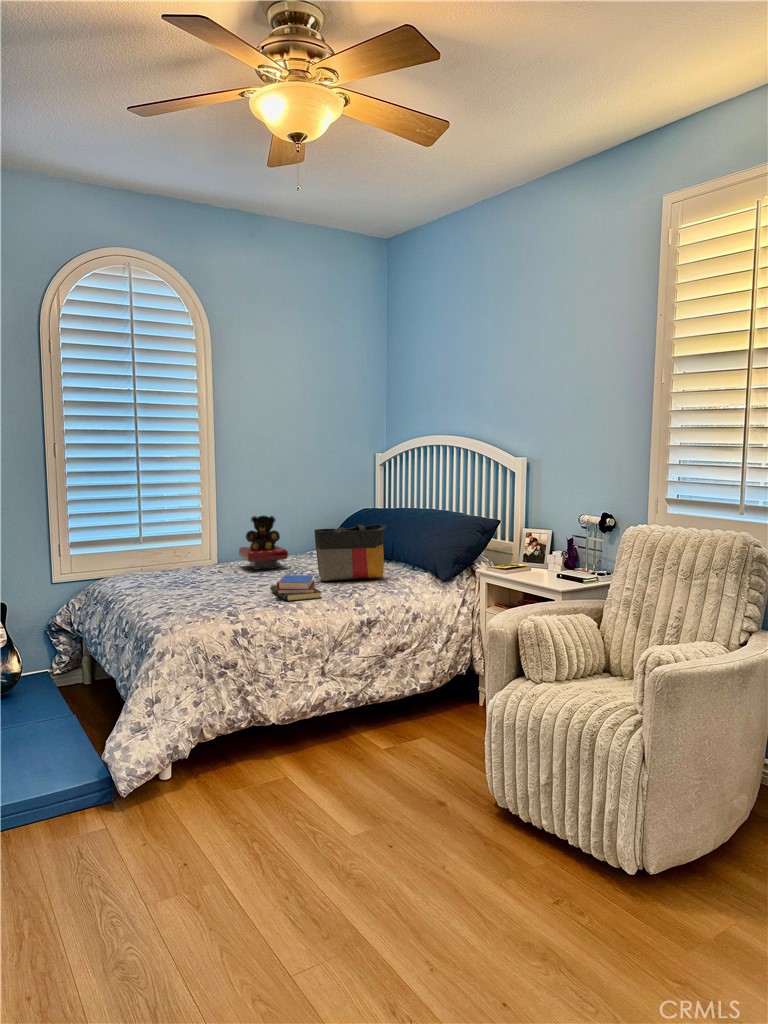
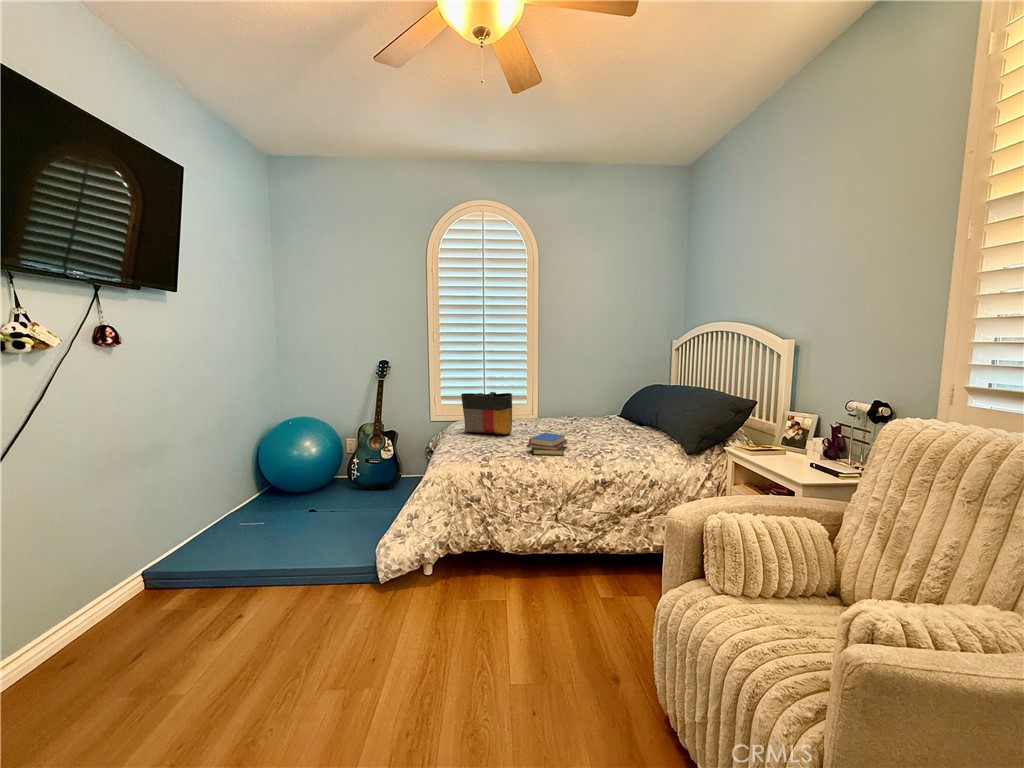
teddy bear: present [239,516,288,569] -> none [540,384,572,425]
tote bag: present [314,525,387,581] -> present [461,392,512,435]

